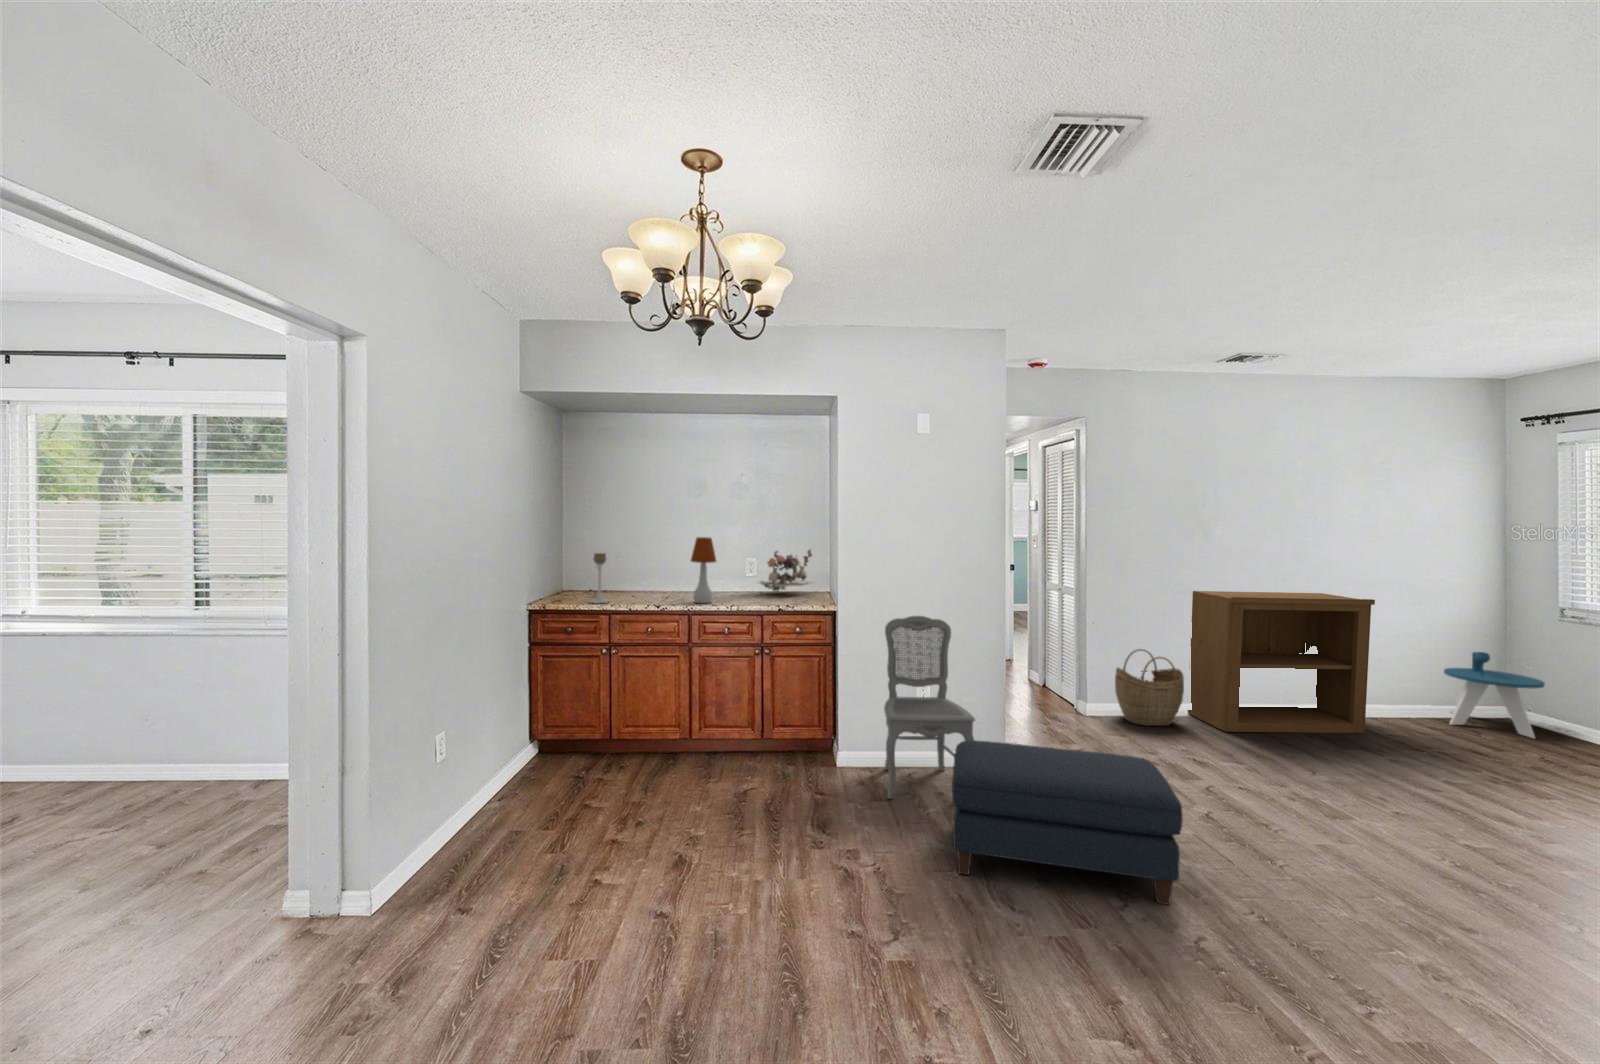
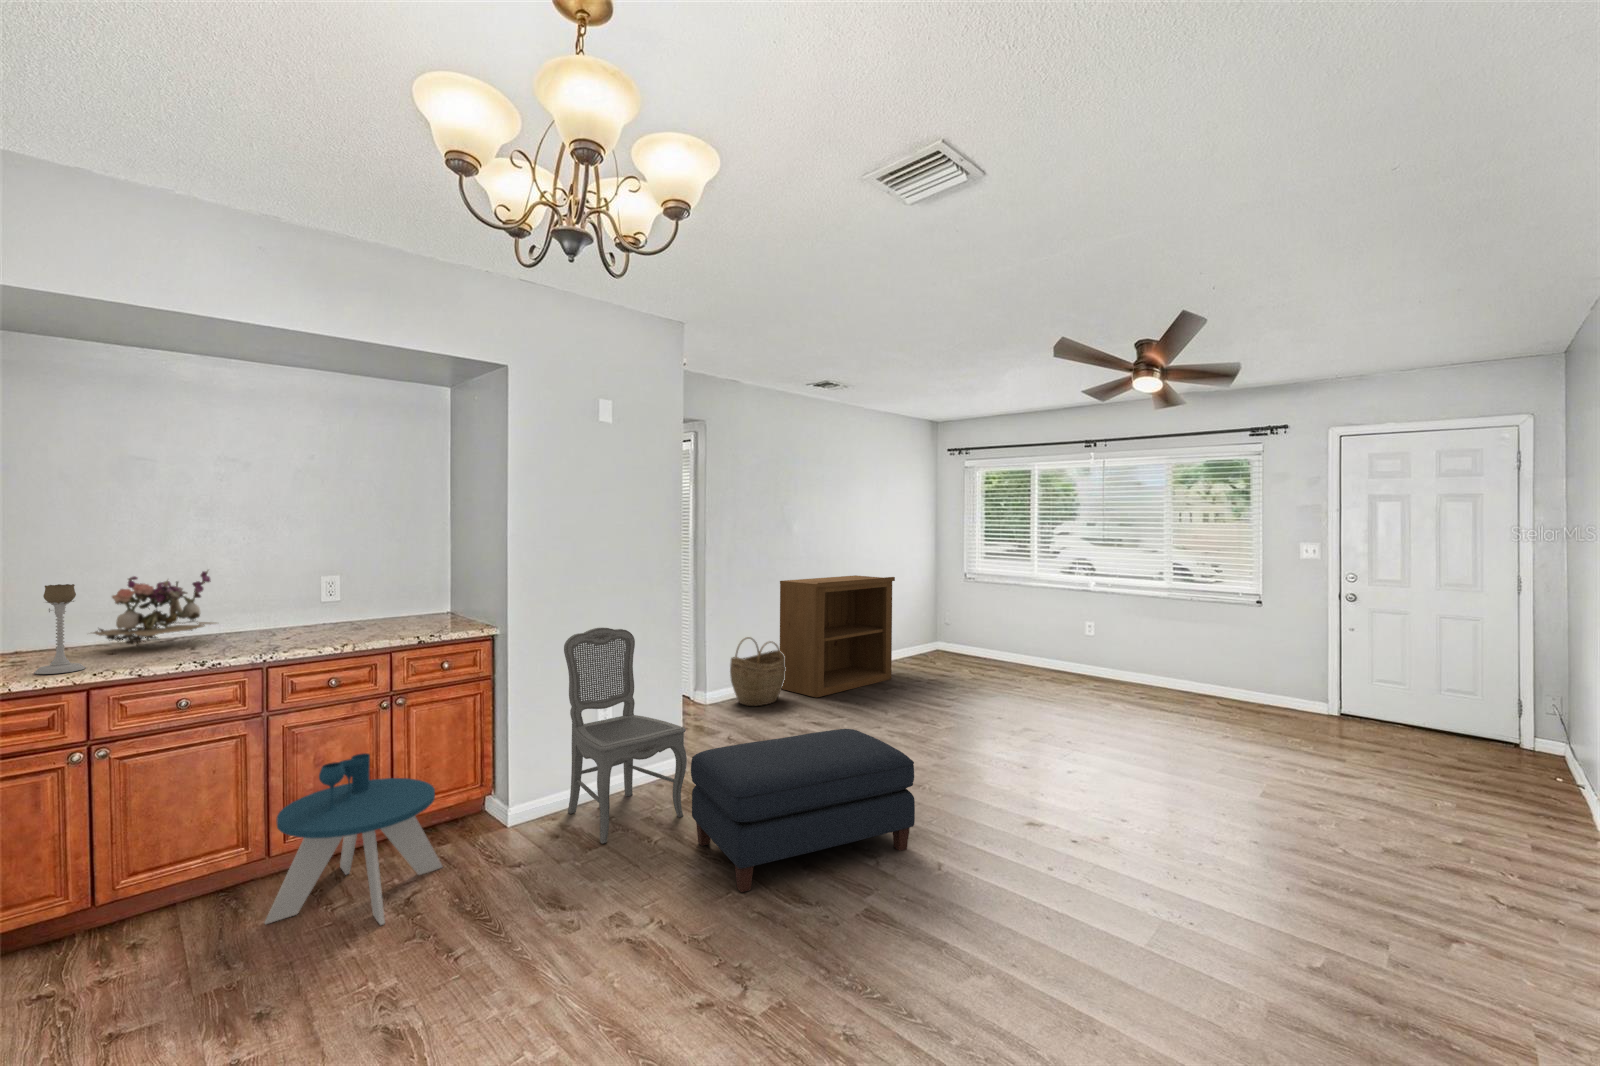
table lamp: present [691,537,716,603] -> none [257,550,306,648]
flower arrangement: present [760,550,812,591] -> present [93,571,214,646]
side table: present [1444,652,1545,738] -> present [265,753,443,925]

